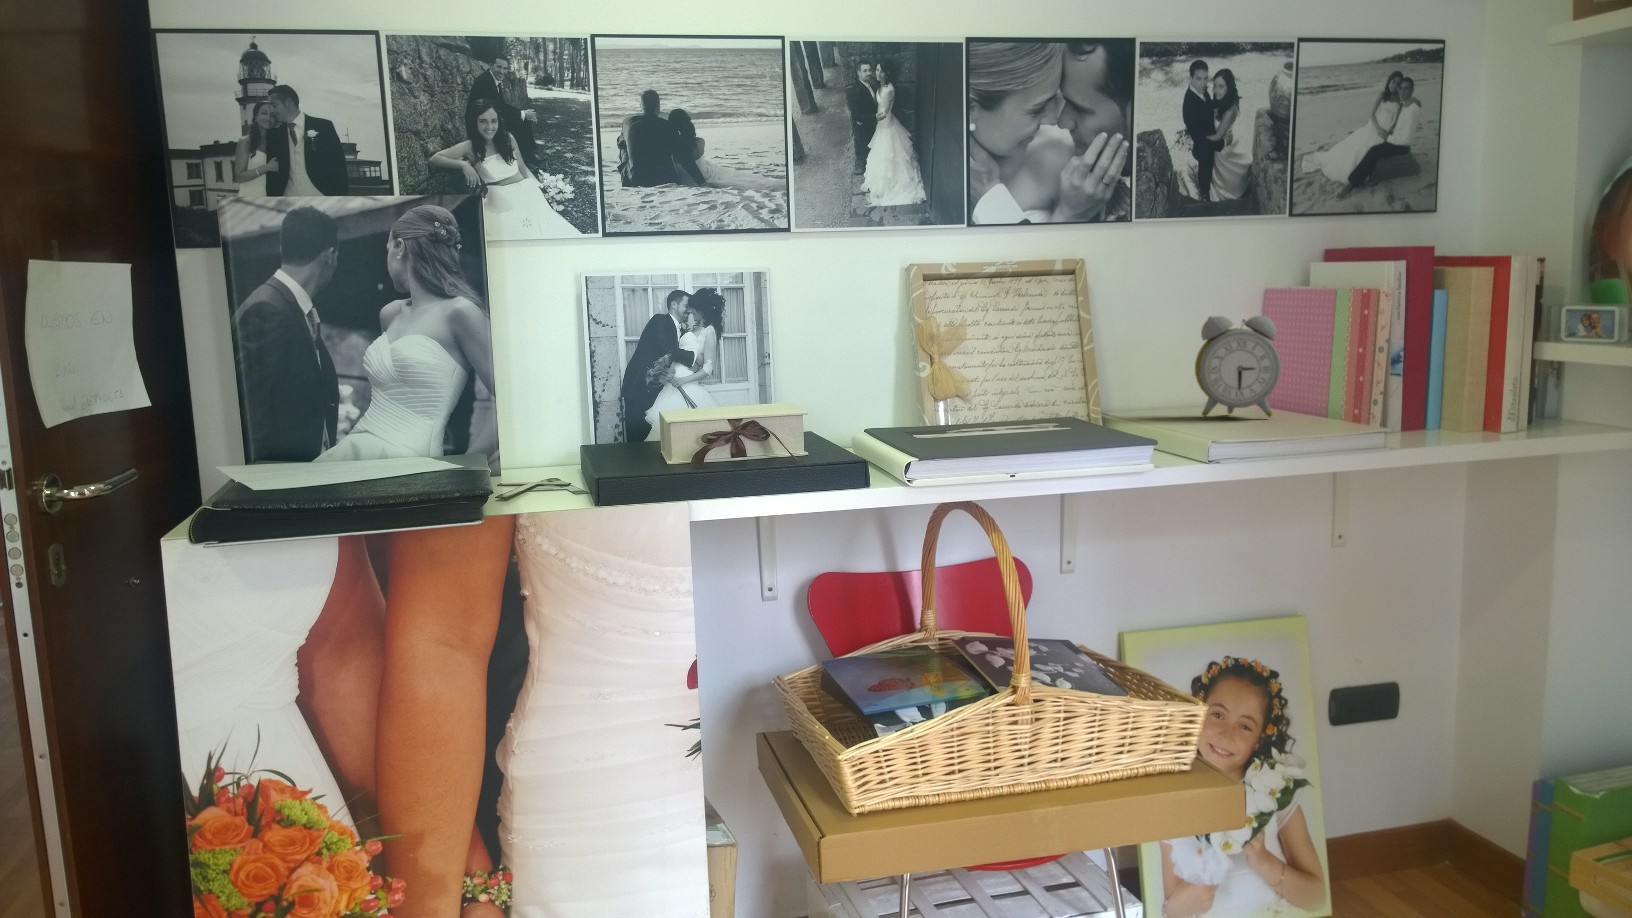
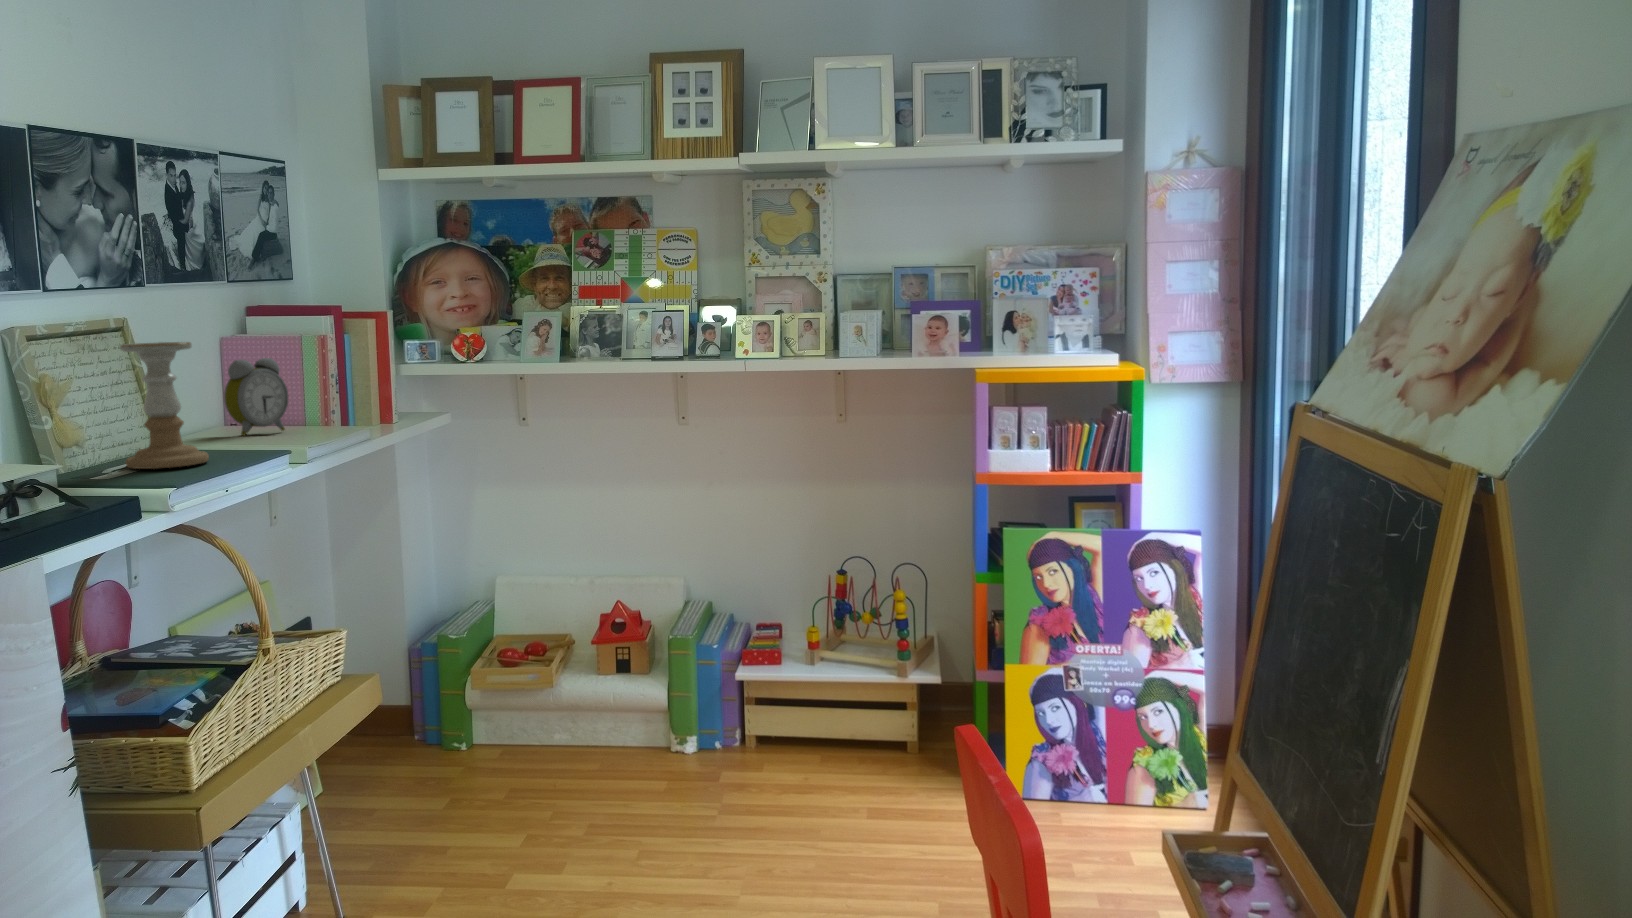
candle holder: none [955,286,1046,439] -> present [120,342,209,469]

